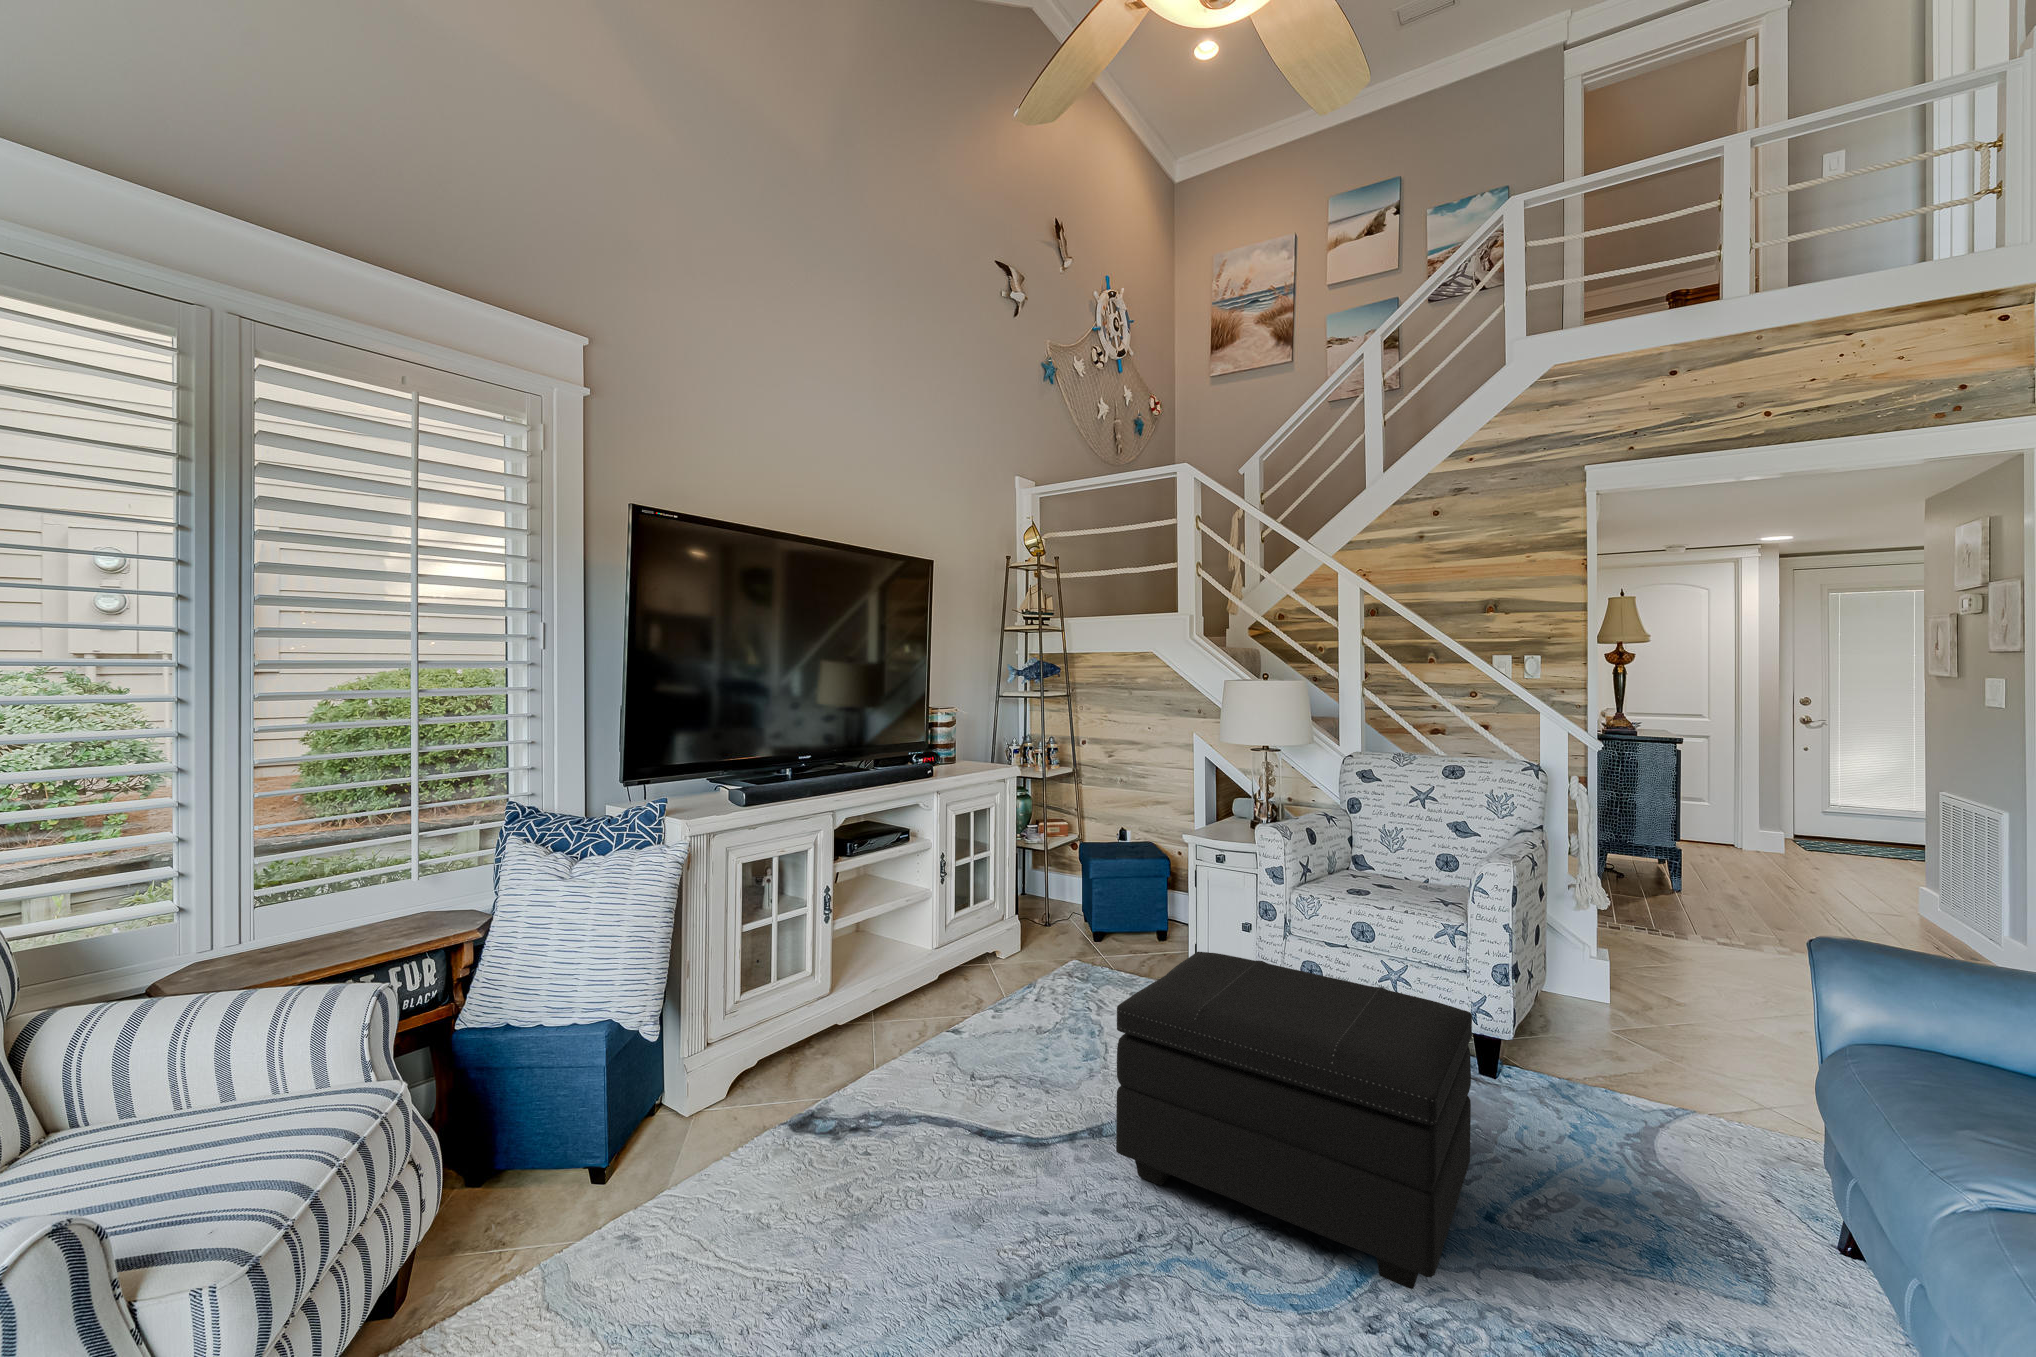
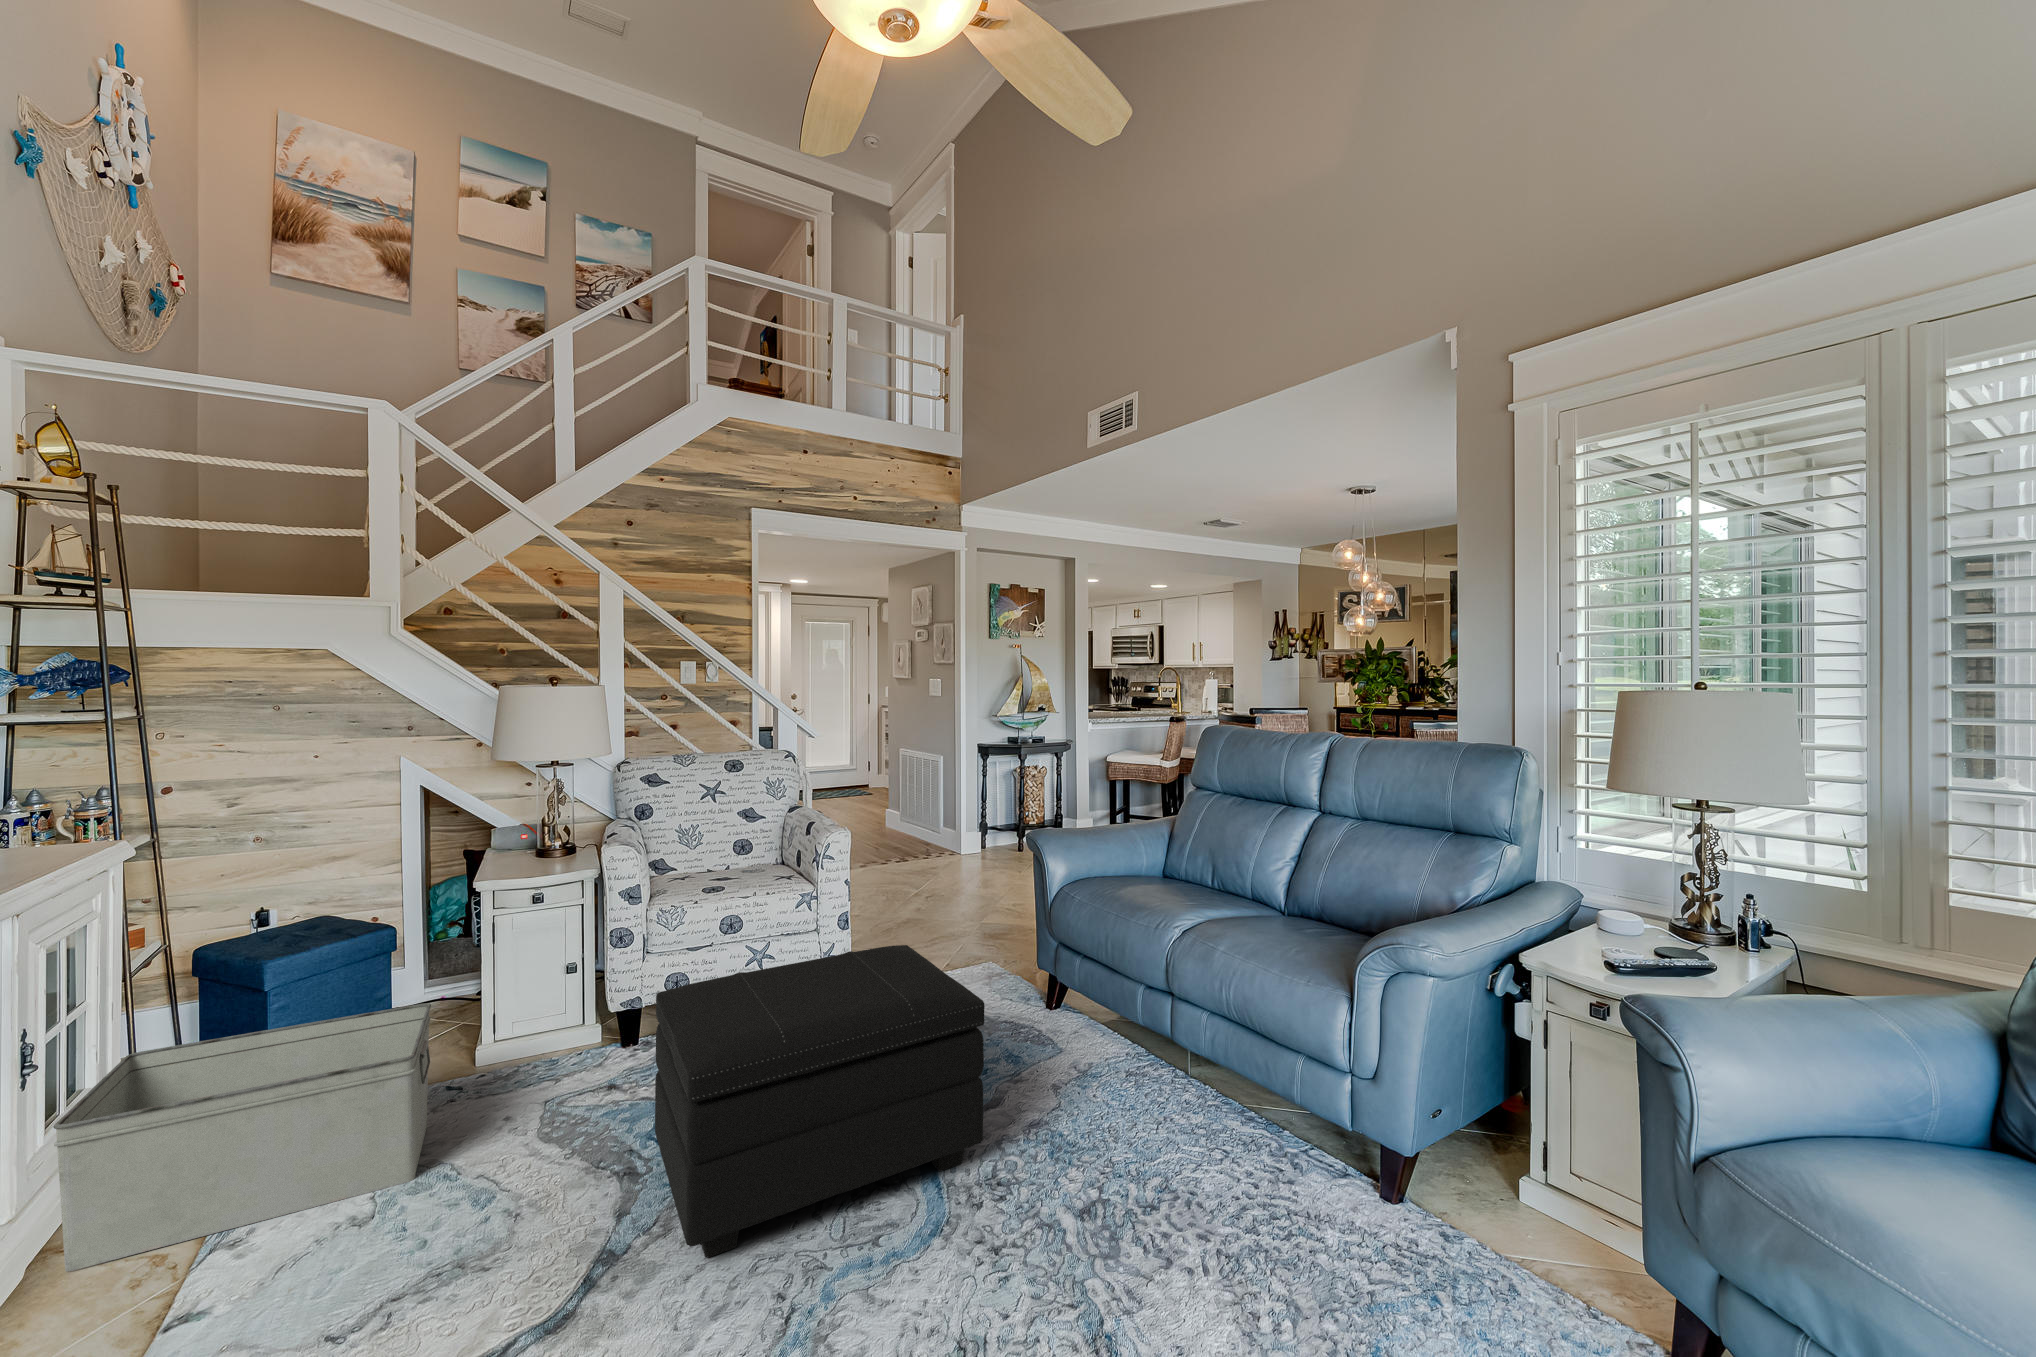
storage bin: none [952,886,1129,1025] -> present [54,1003,431,1271]

